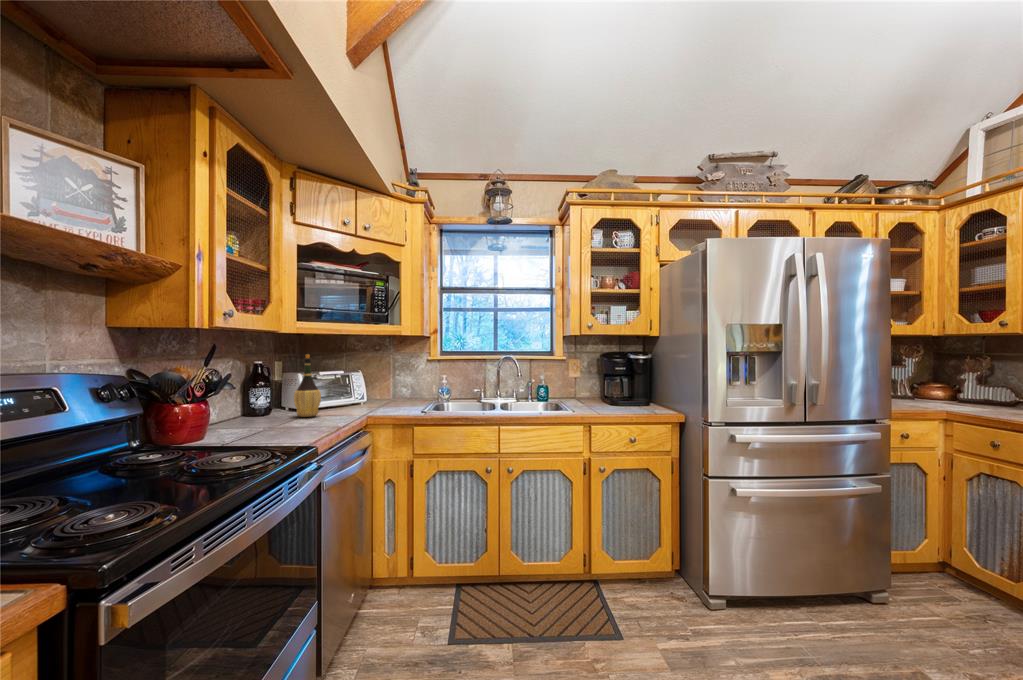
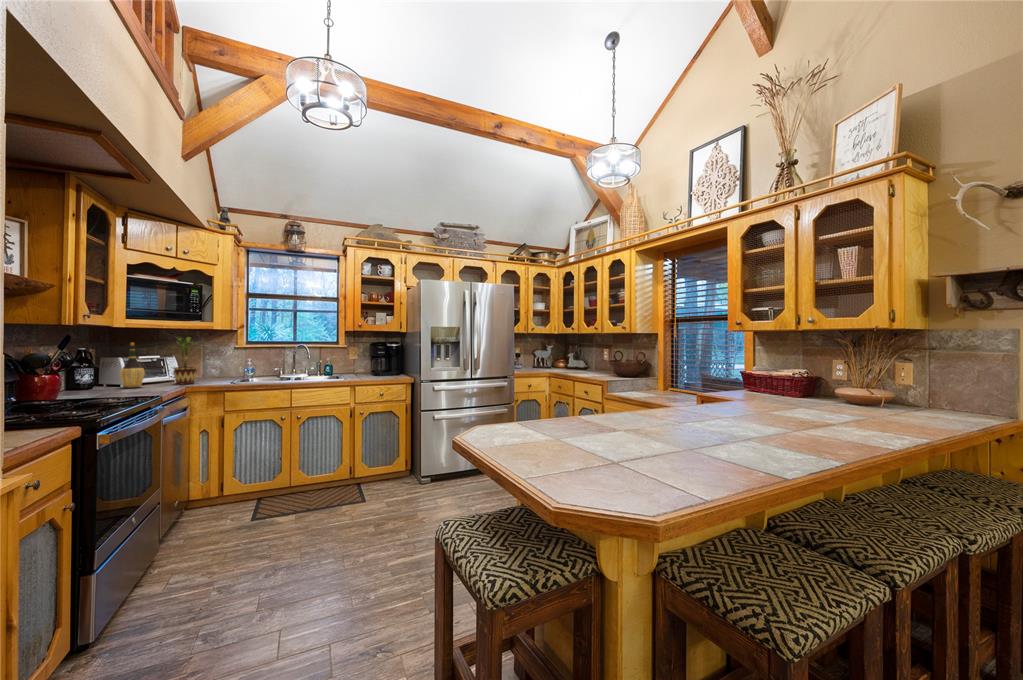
potted plant: none [344,346,397,412] -> present [171,337,199,384]

